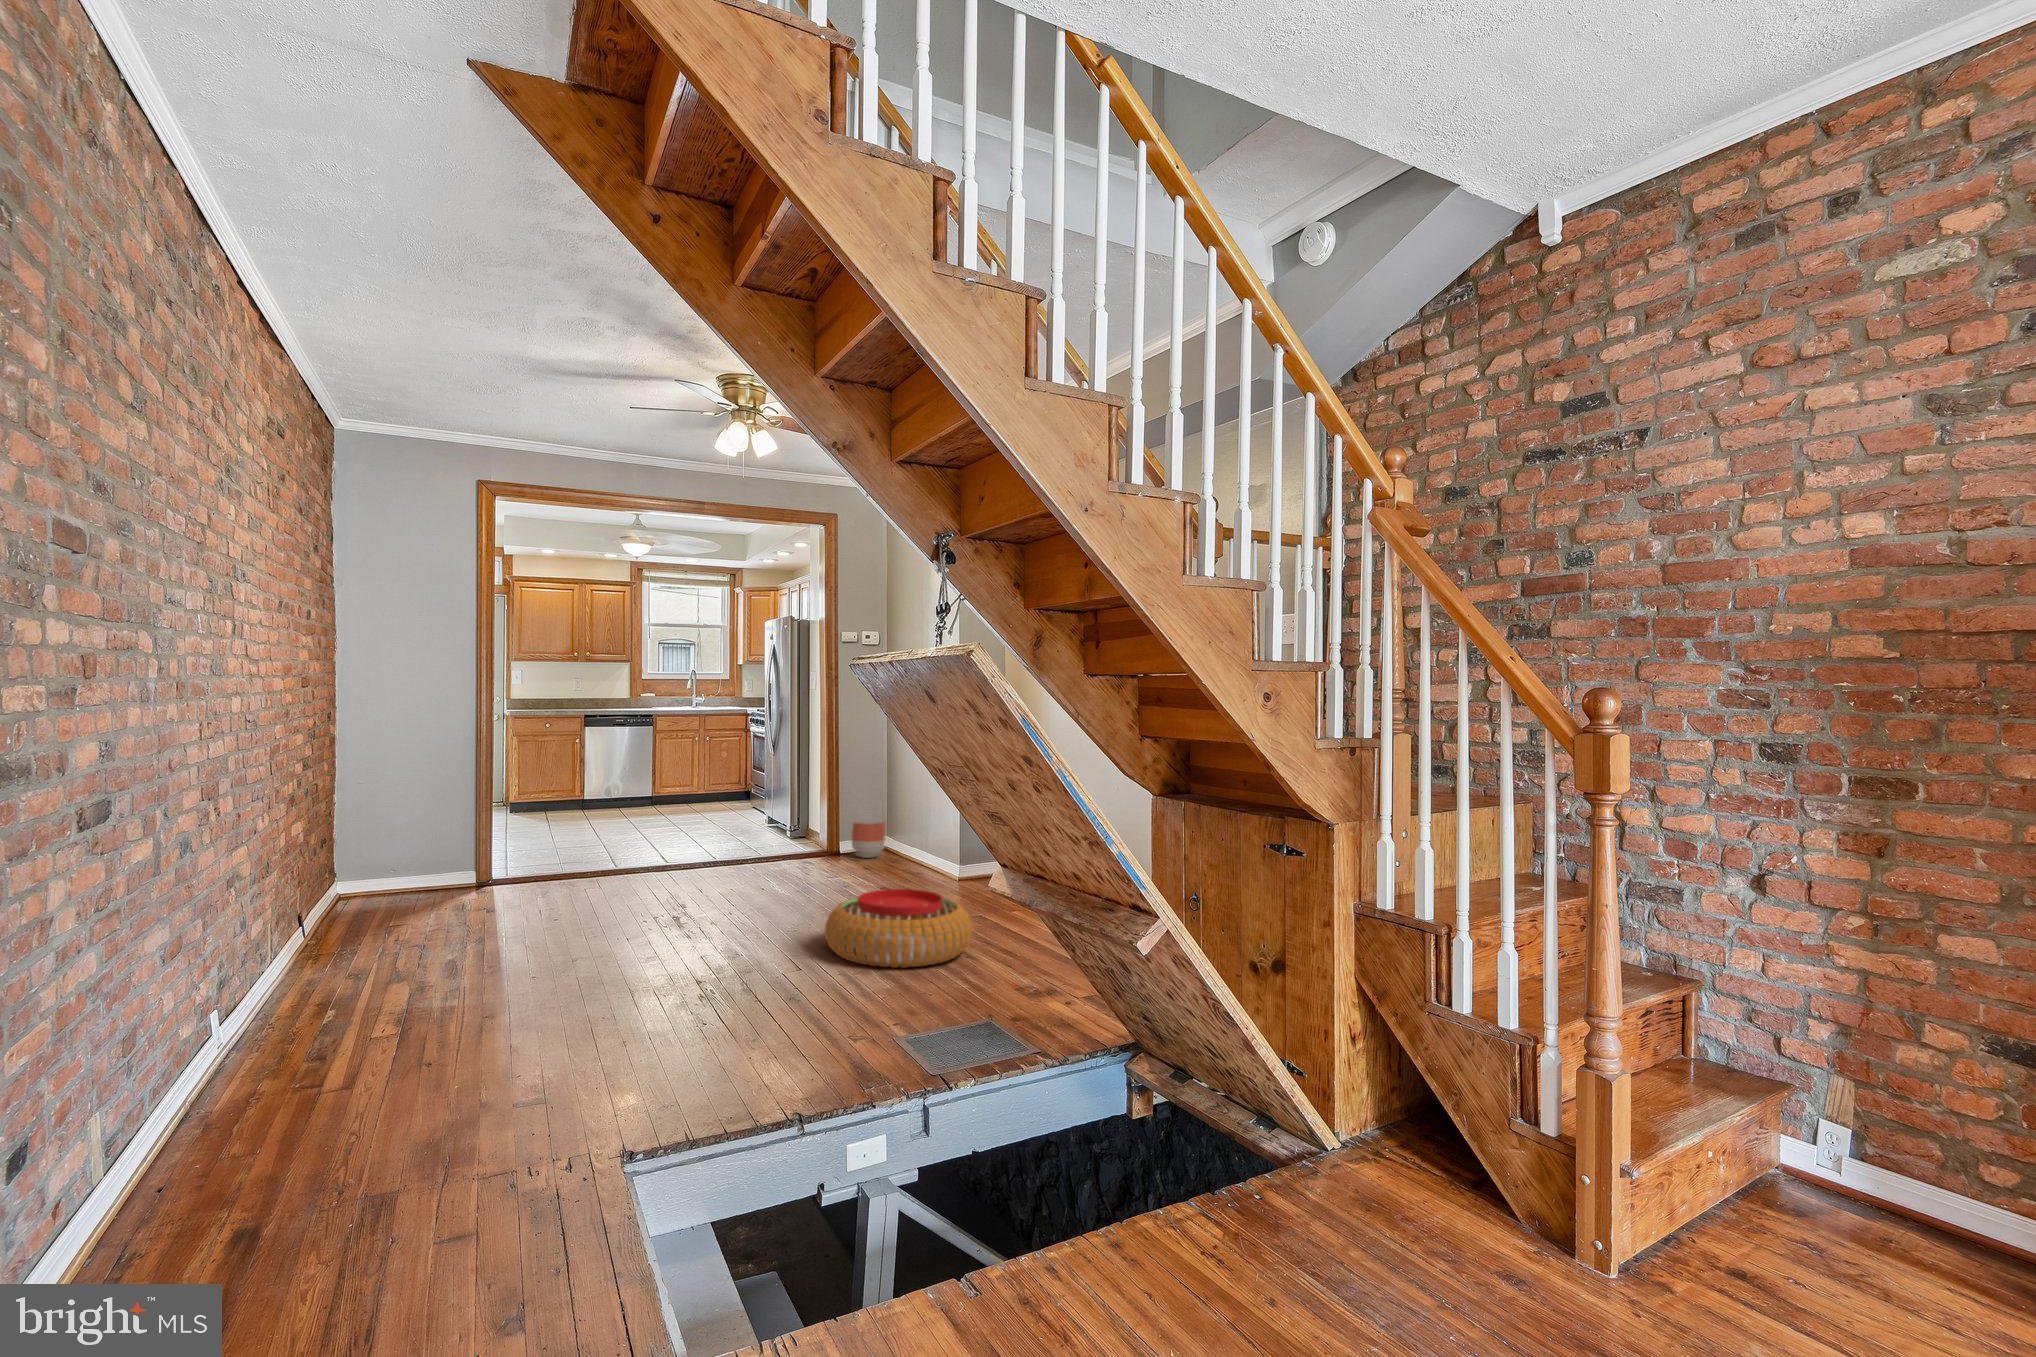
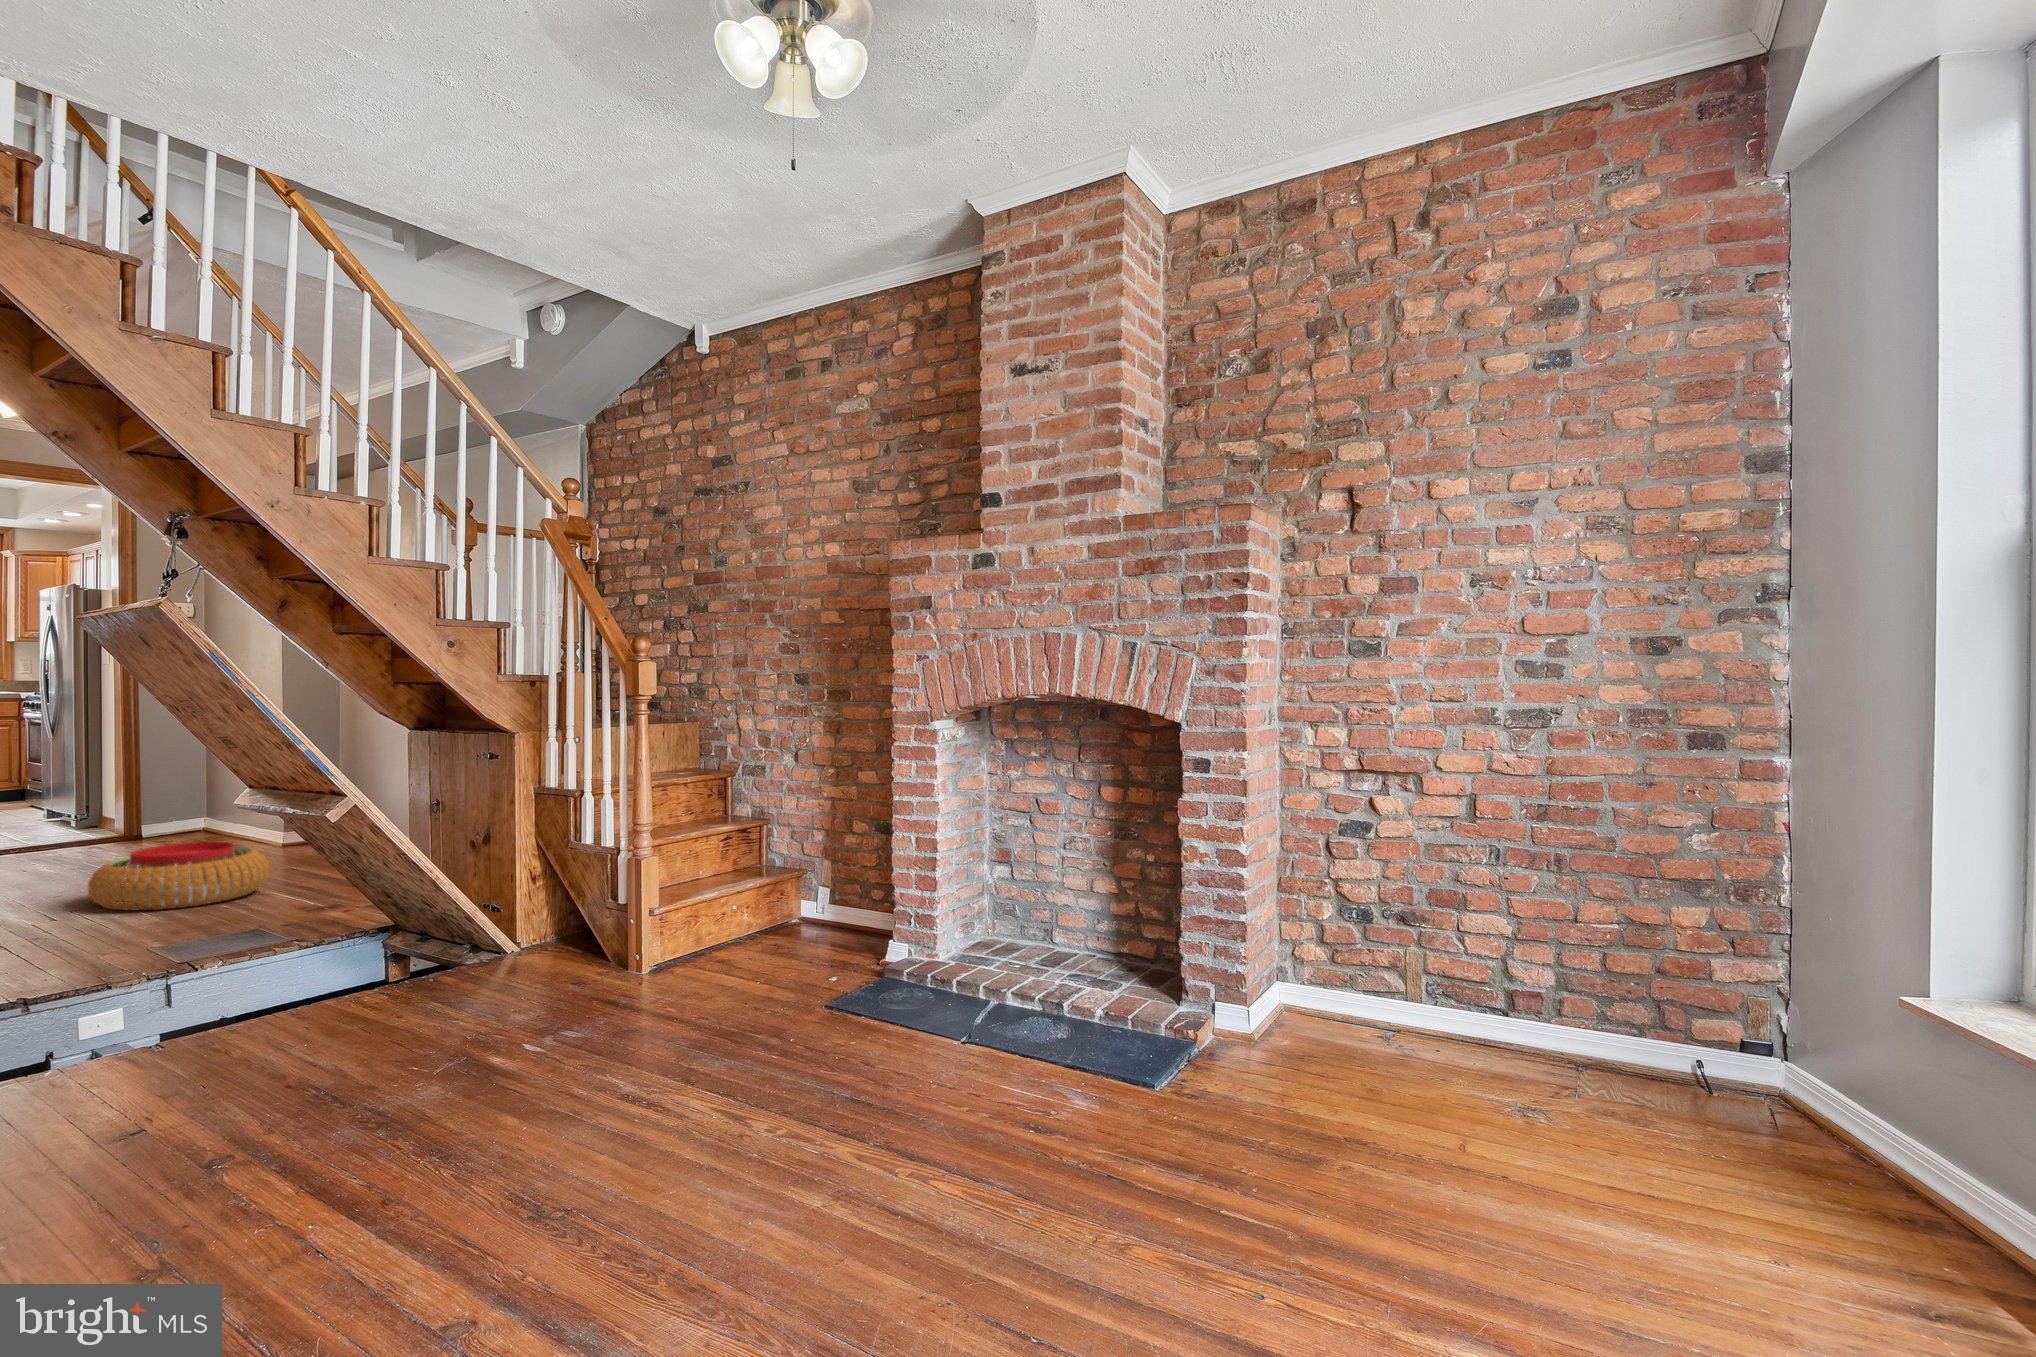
planter: present [852,822,886,858] -> none [157,796,205,836]

